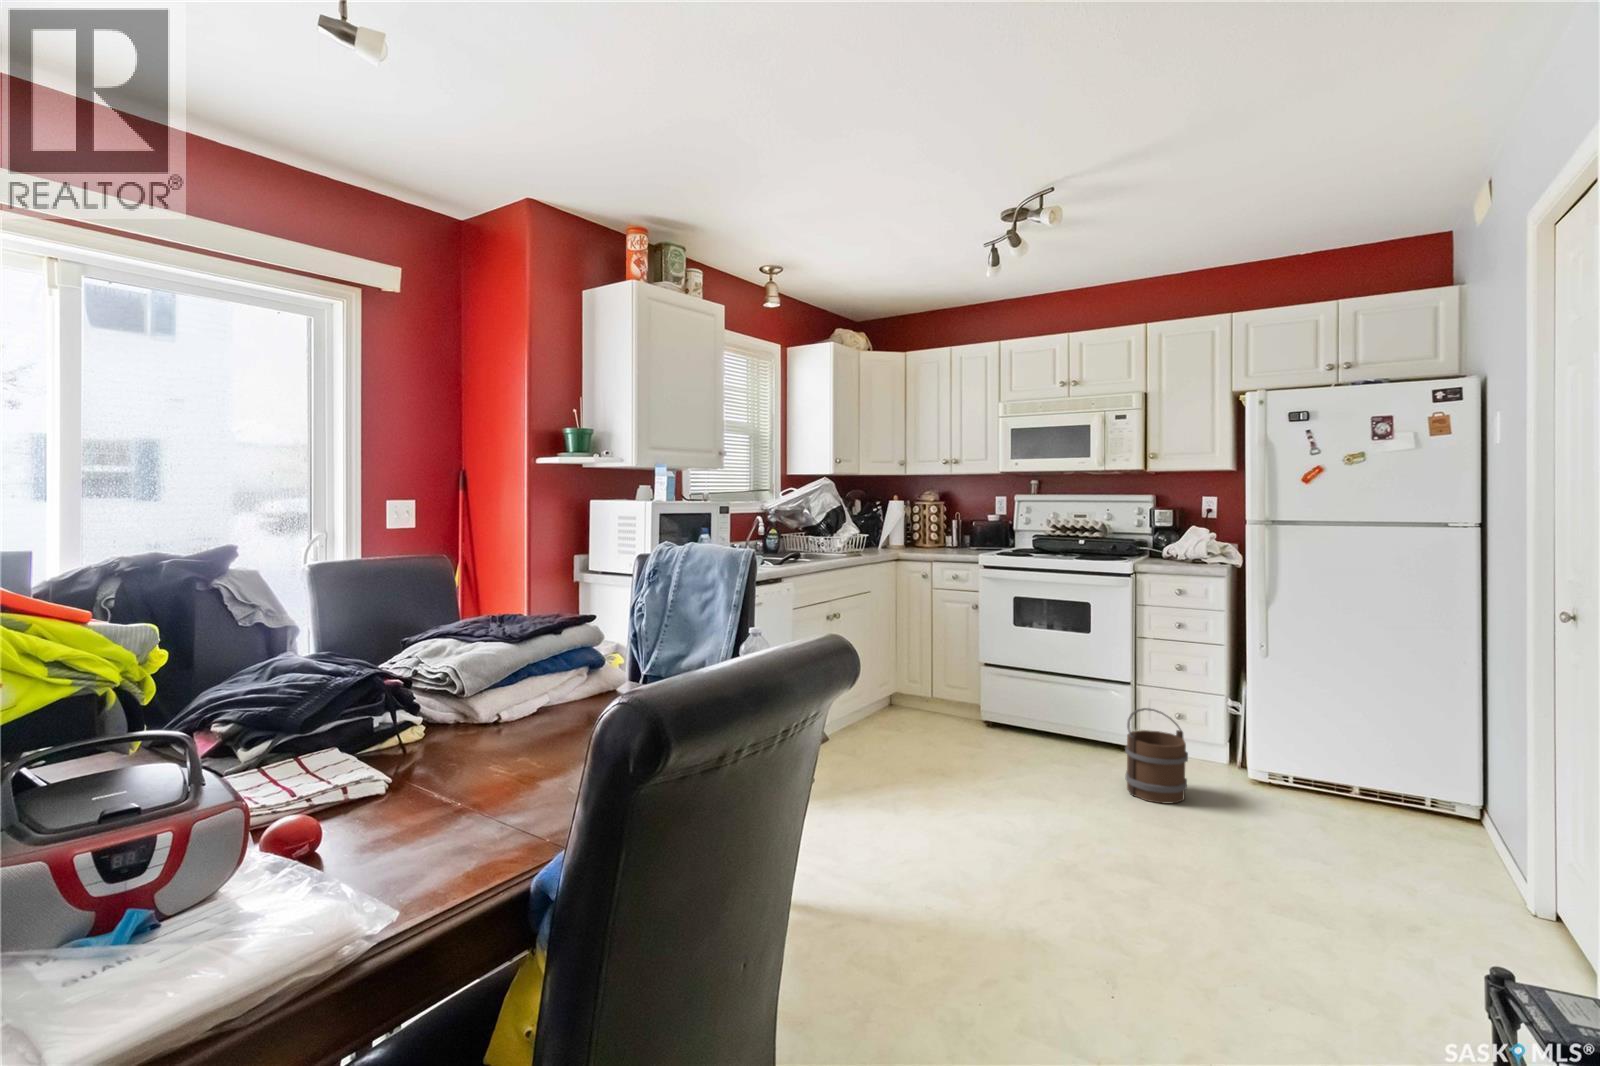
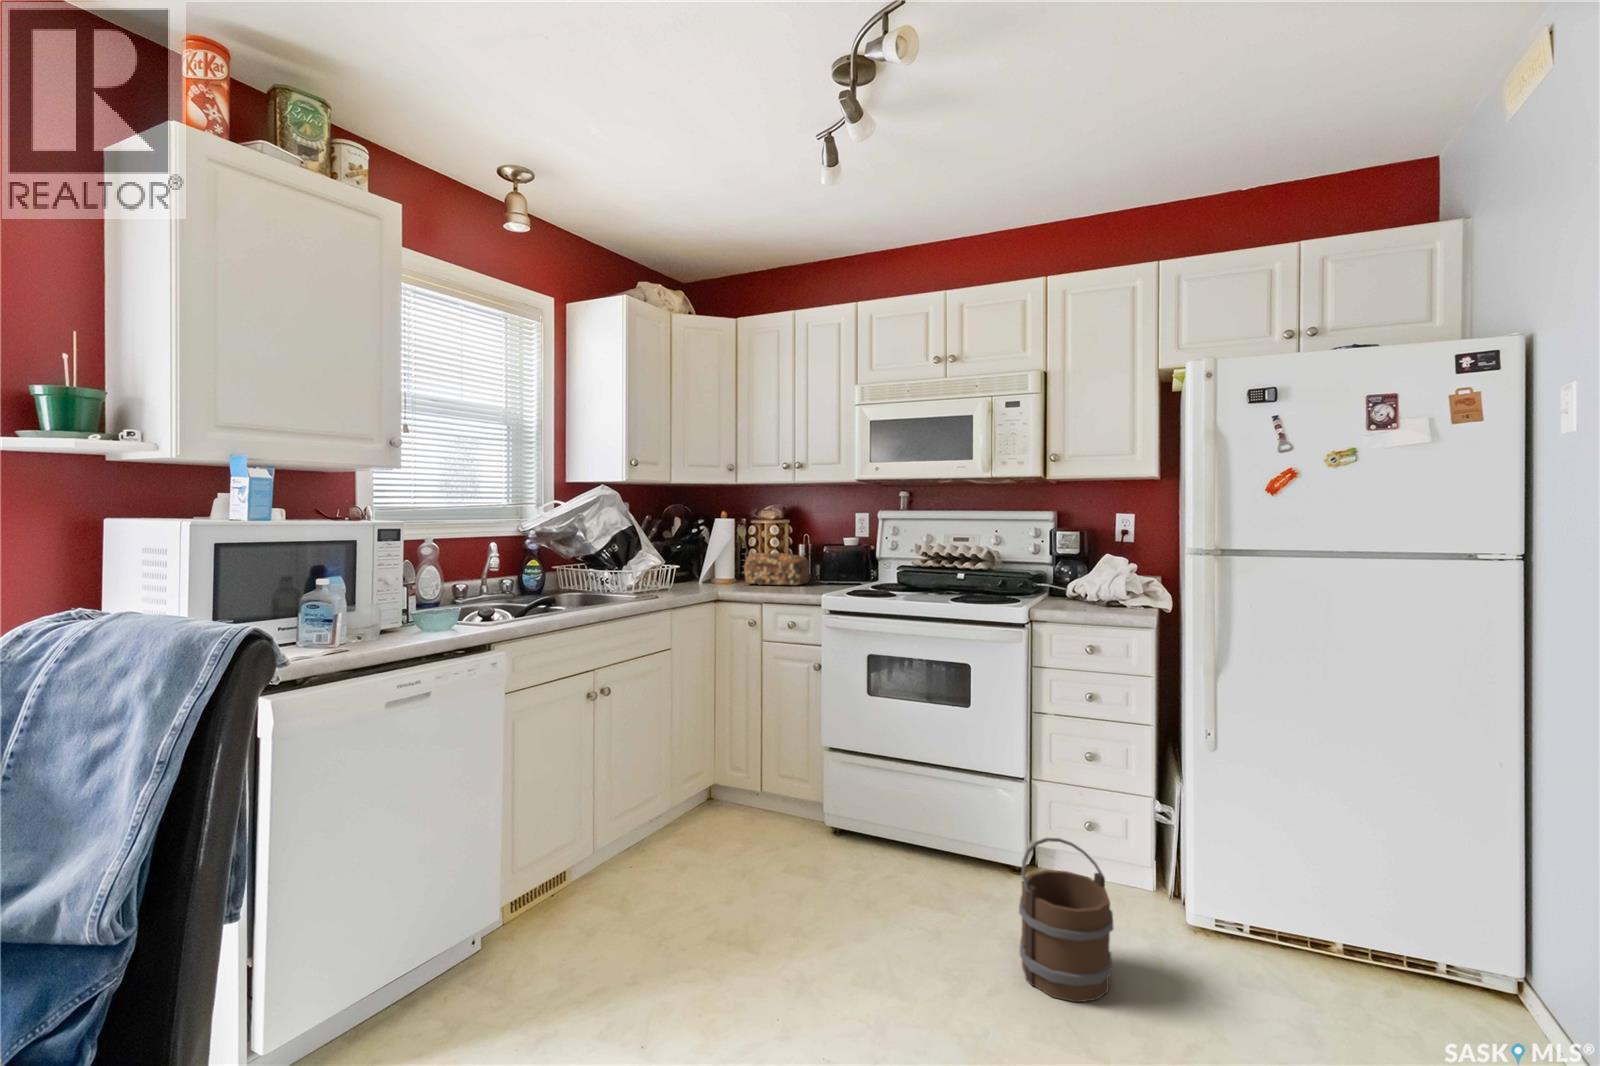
bread loaf: none [914,527,963,550] -> present [744,553,810,585]

